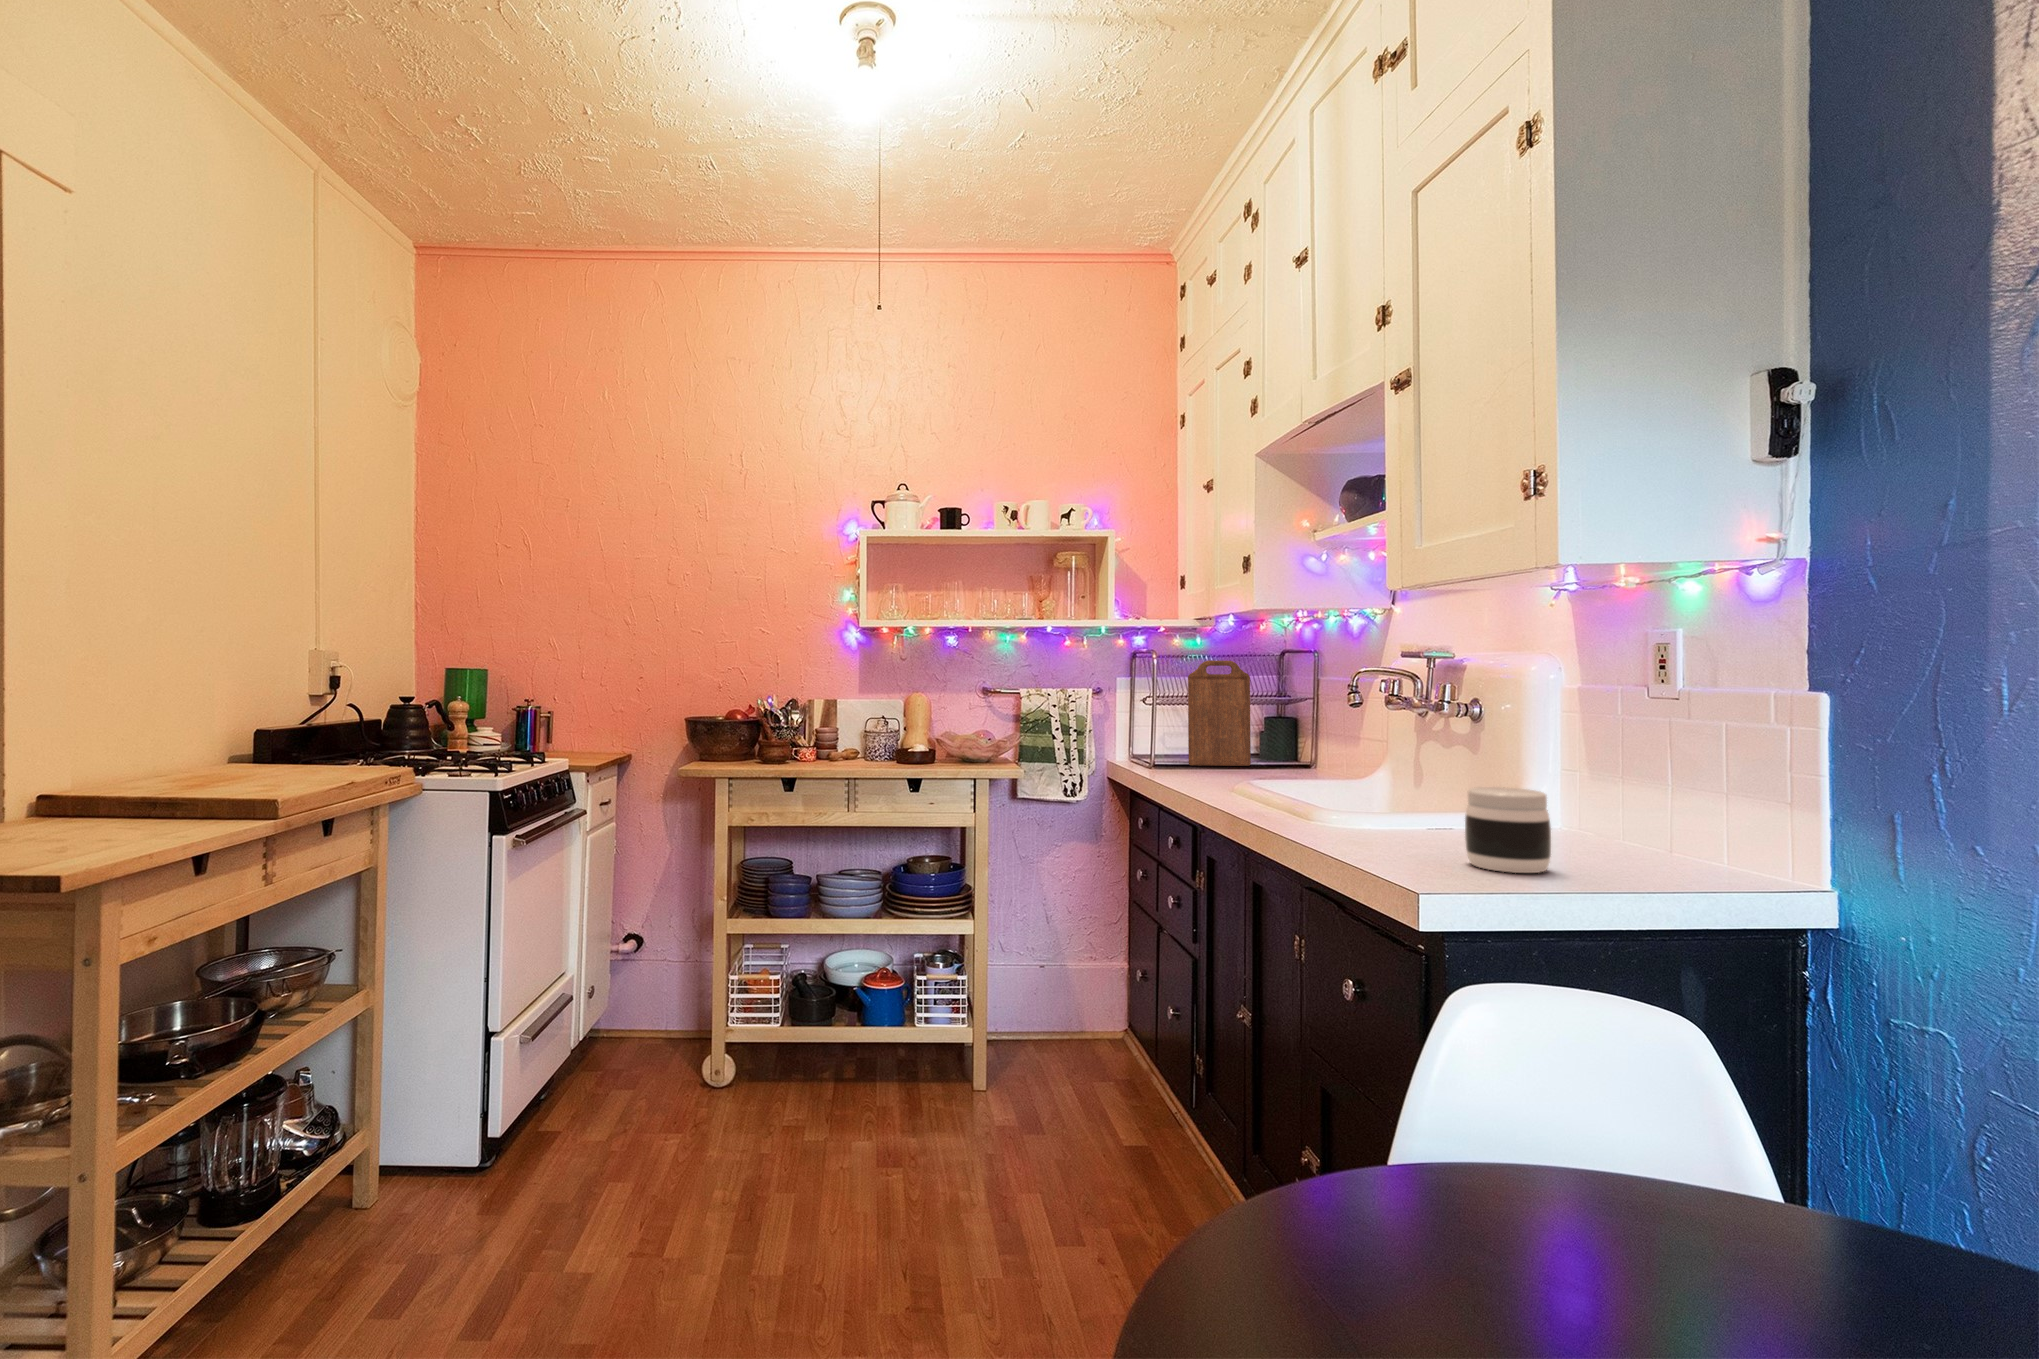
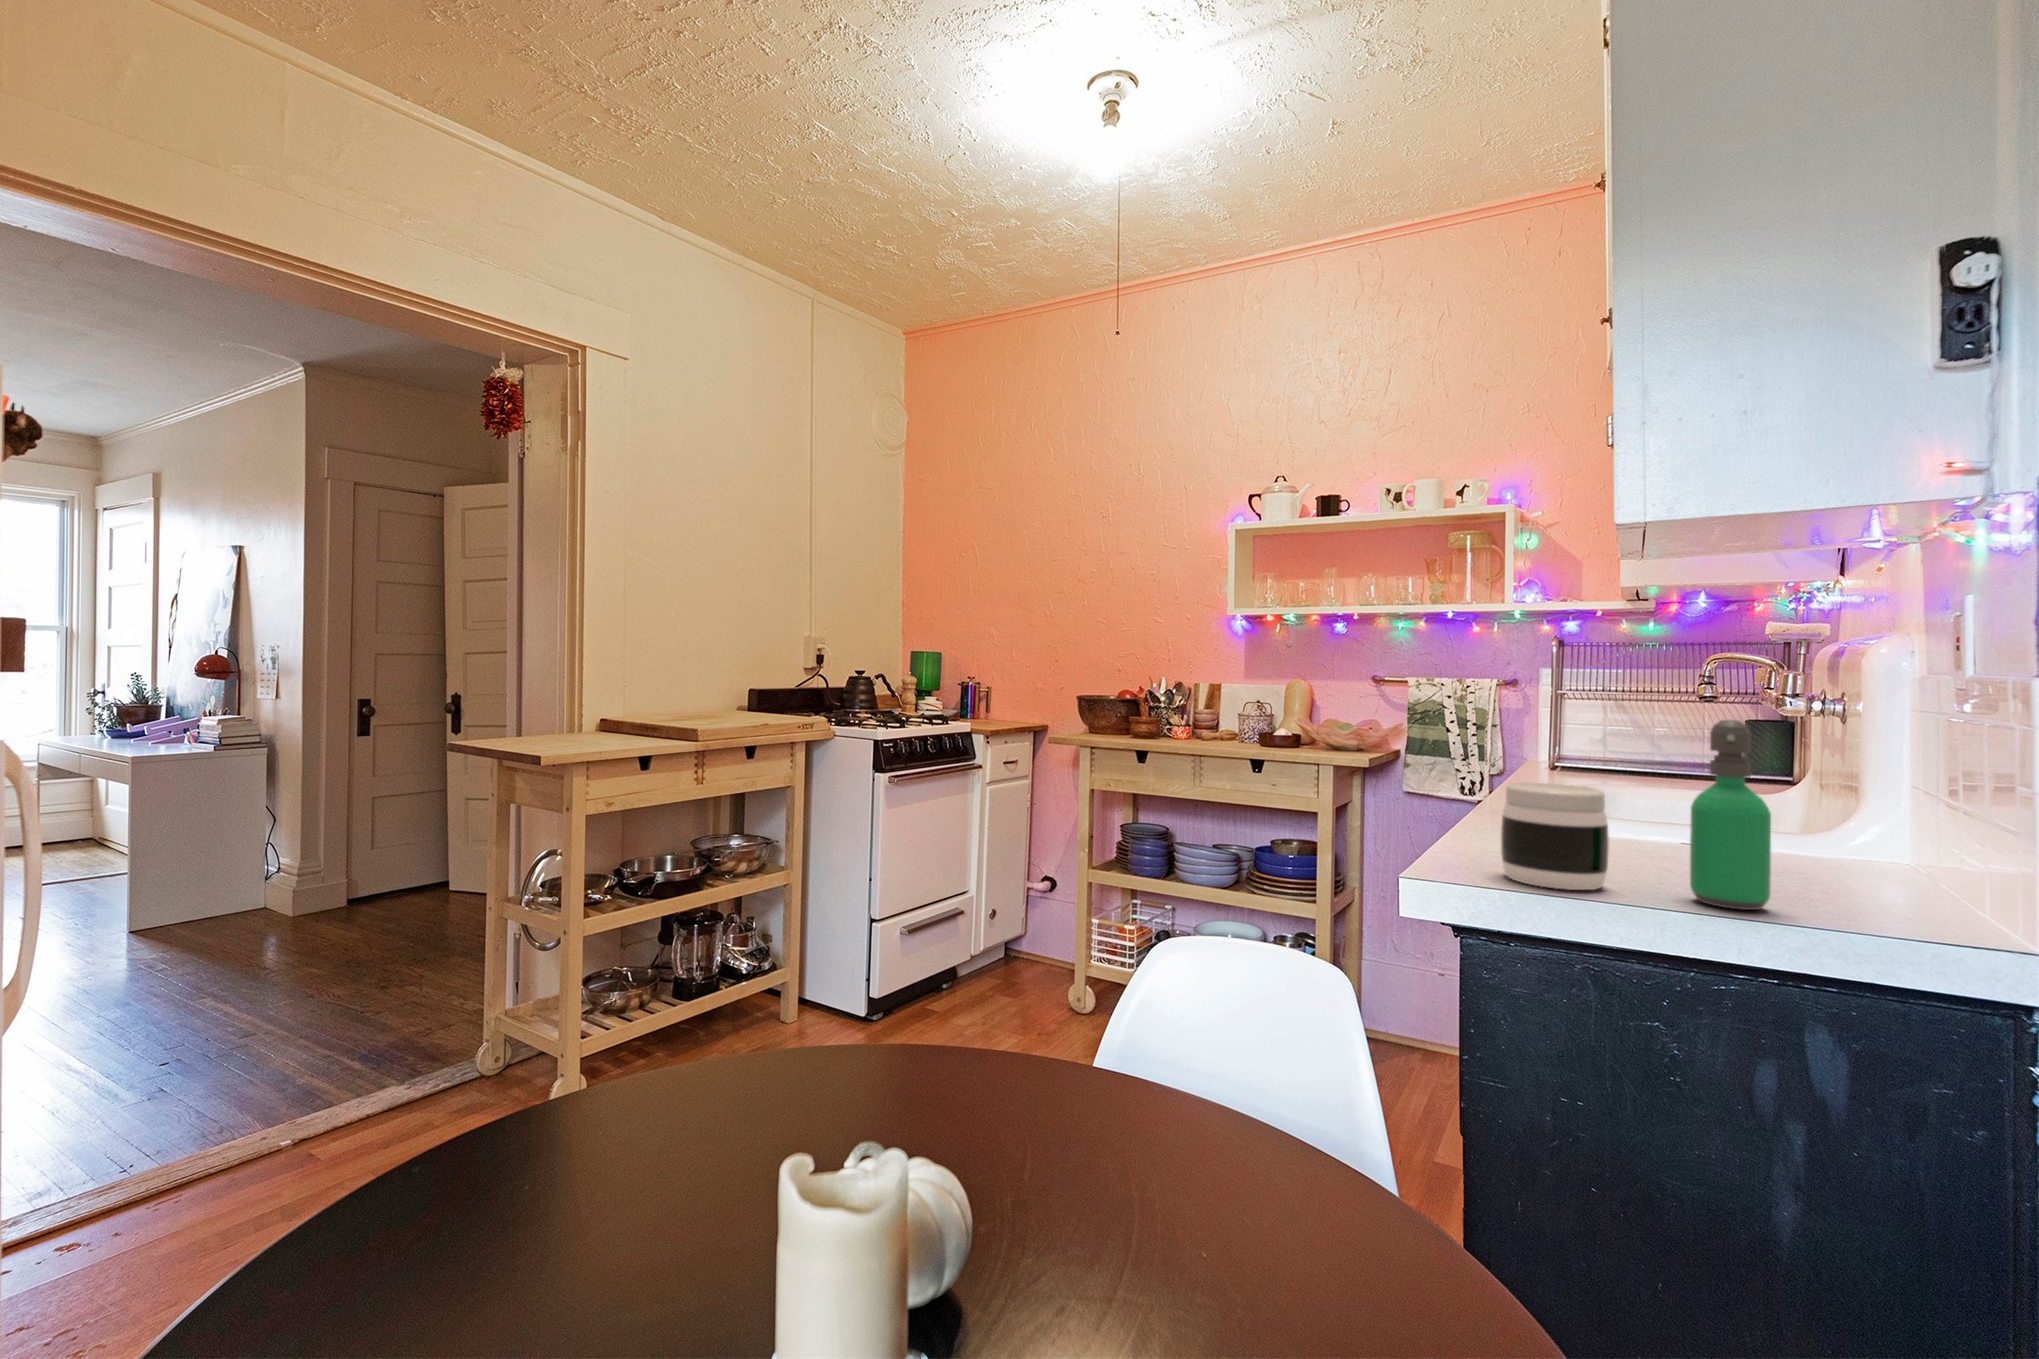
cutting board: present [1188,660,1251,766] -> none [1614,645,1710,784]
soap dispenser: none [1582,729,1640,869] -> present [1690,720,1771,910]

